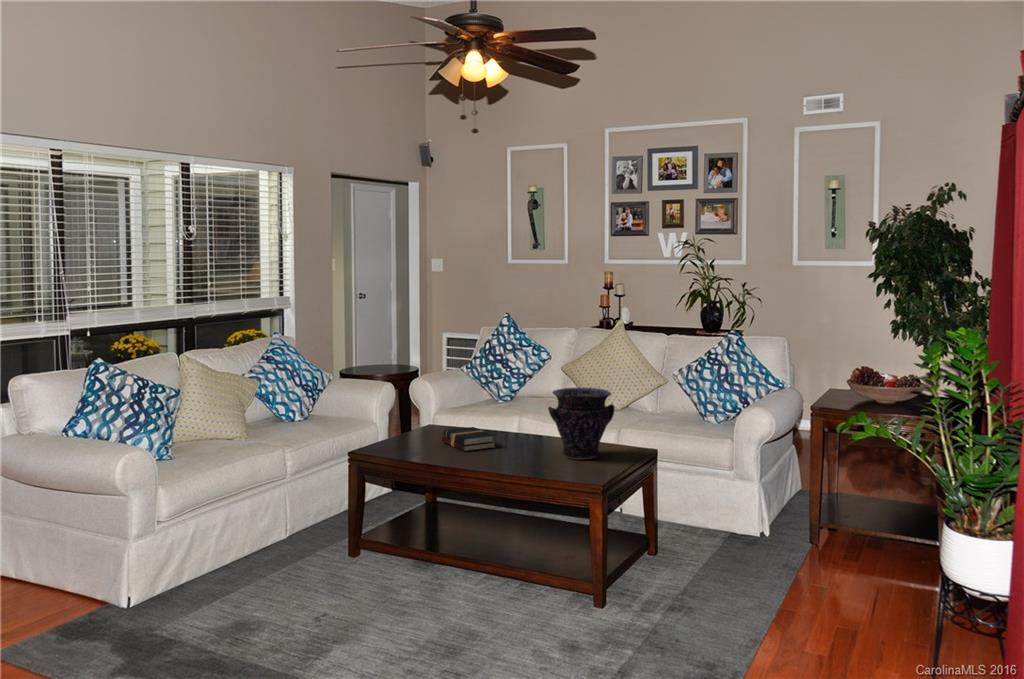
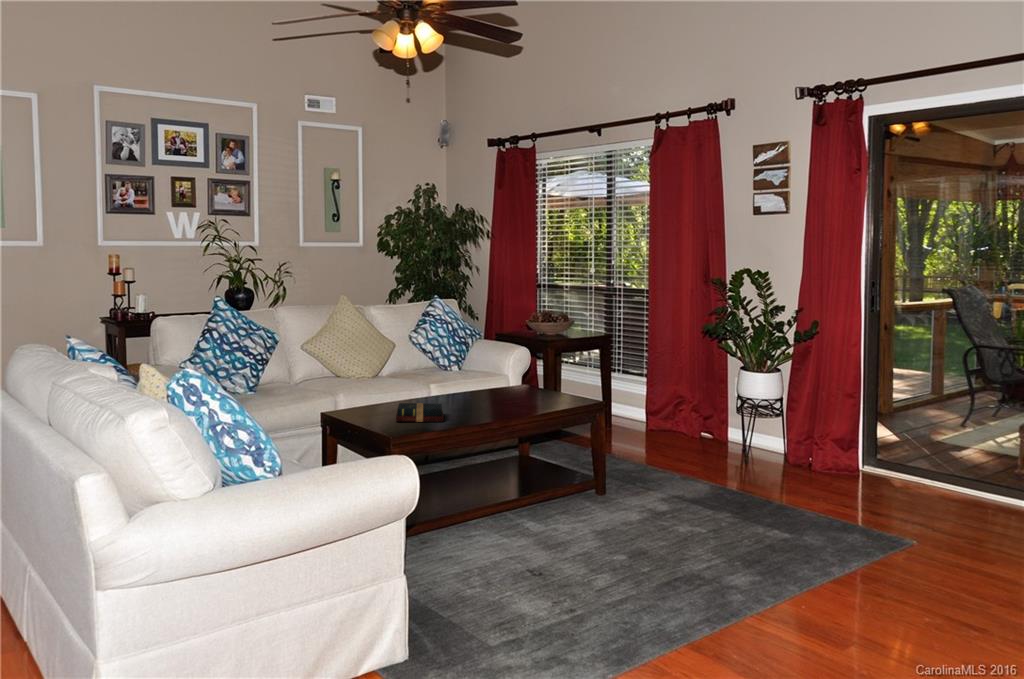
vase: present [548,388,615,459] -> none [487,347,539,408]

